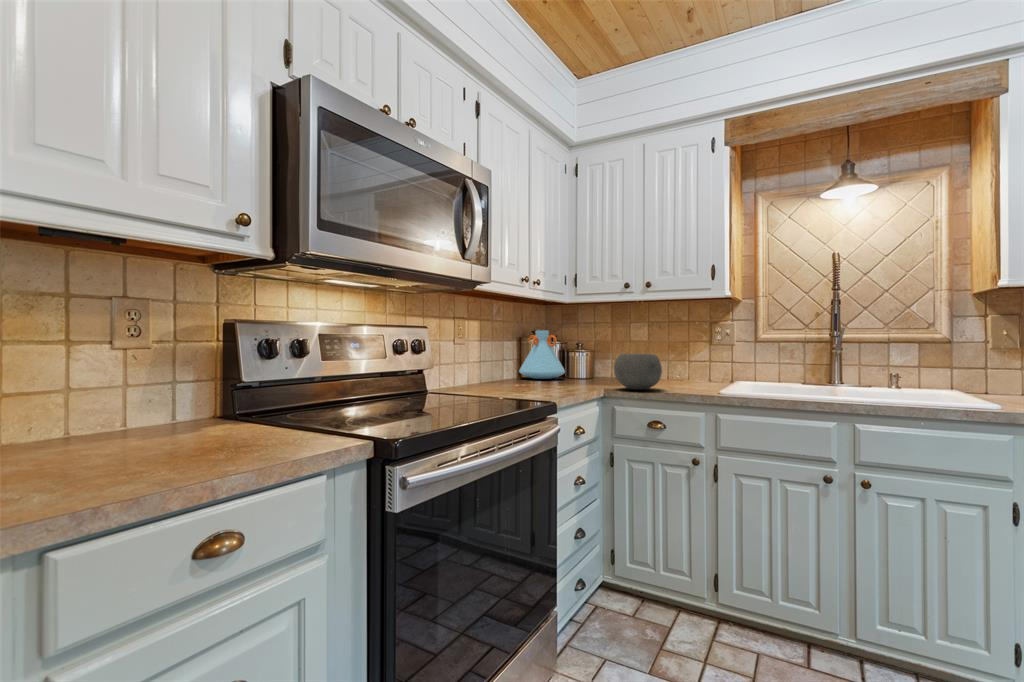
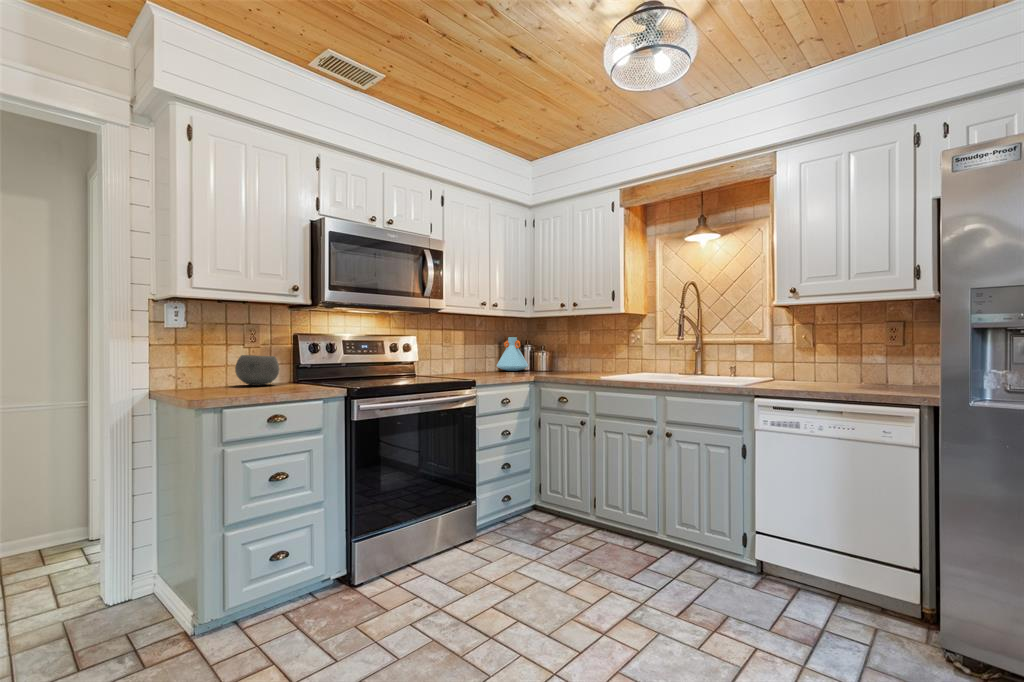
bowl: present [614,354,662,390] -> present [235,355,279,386]

